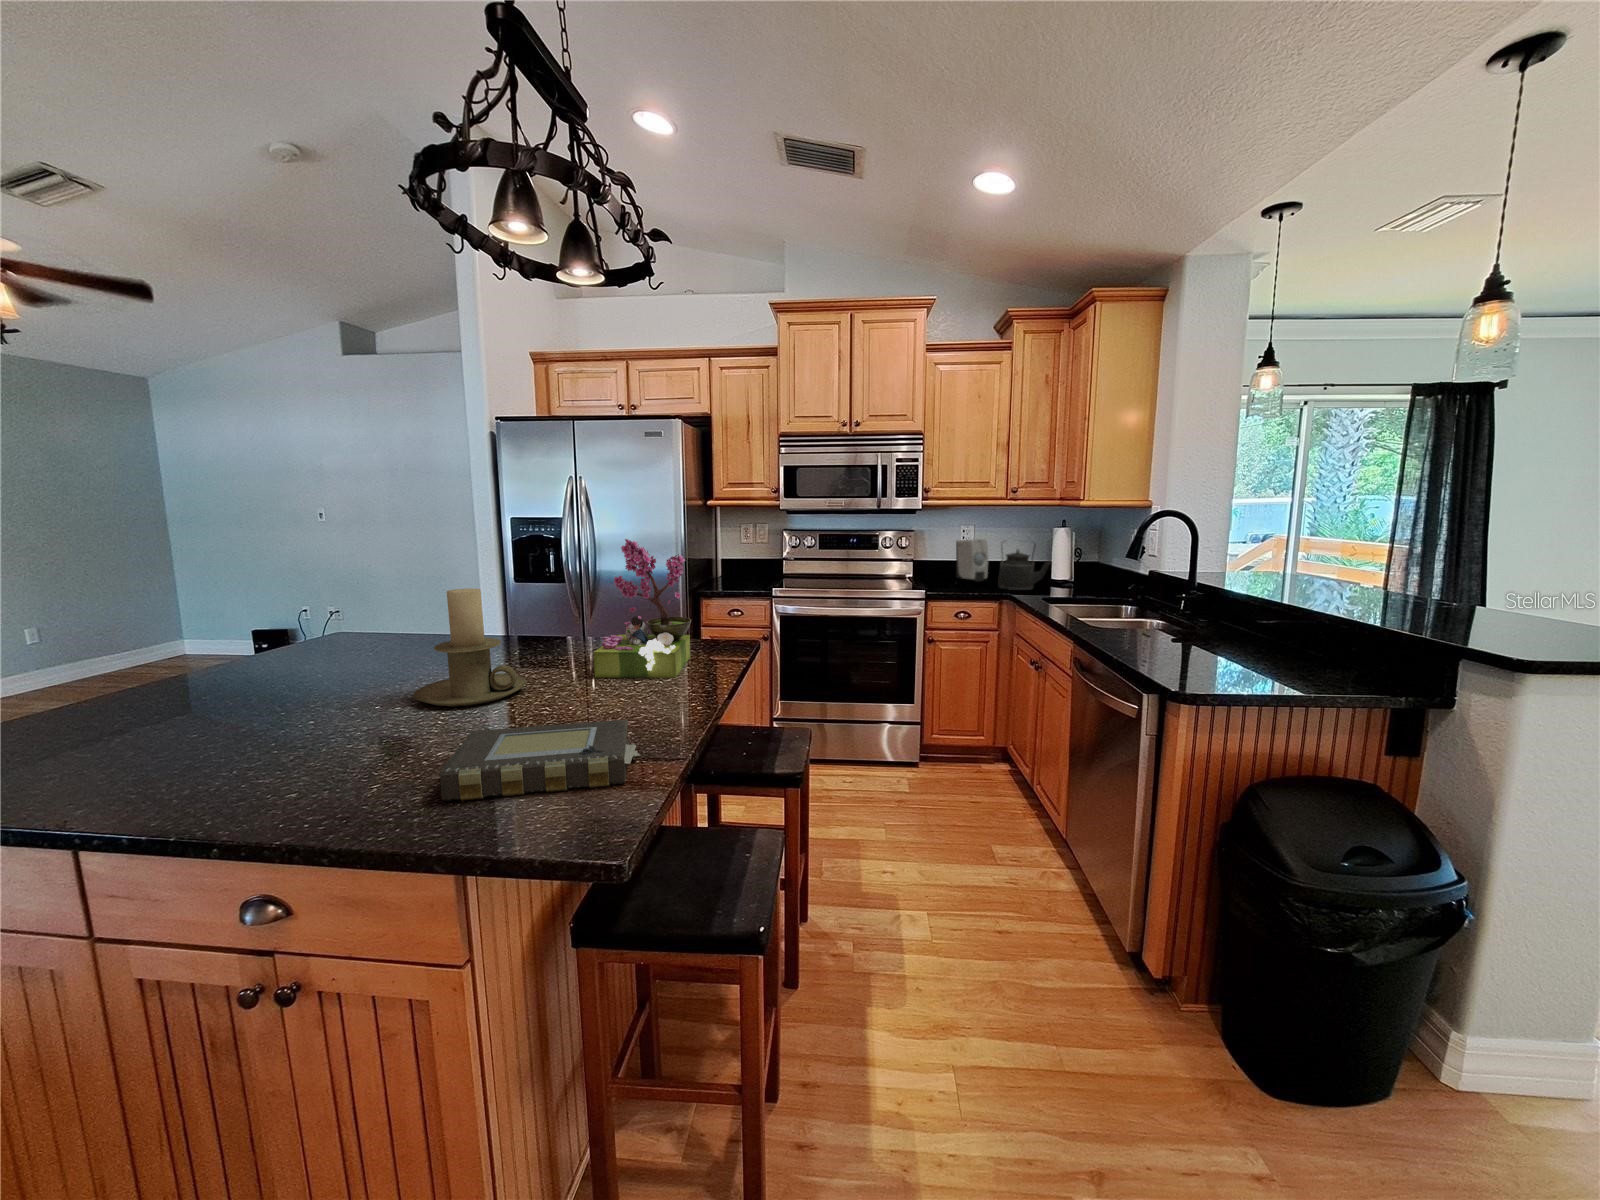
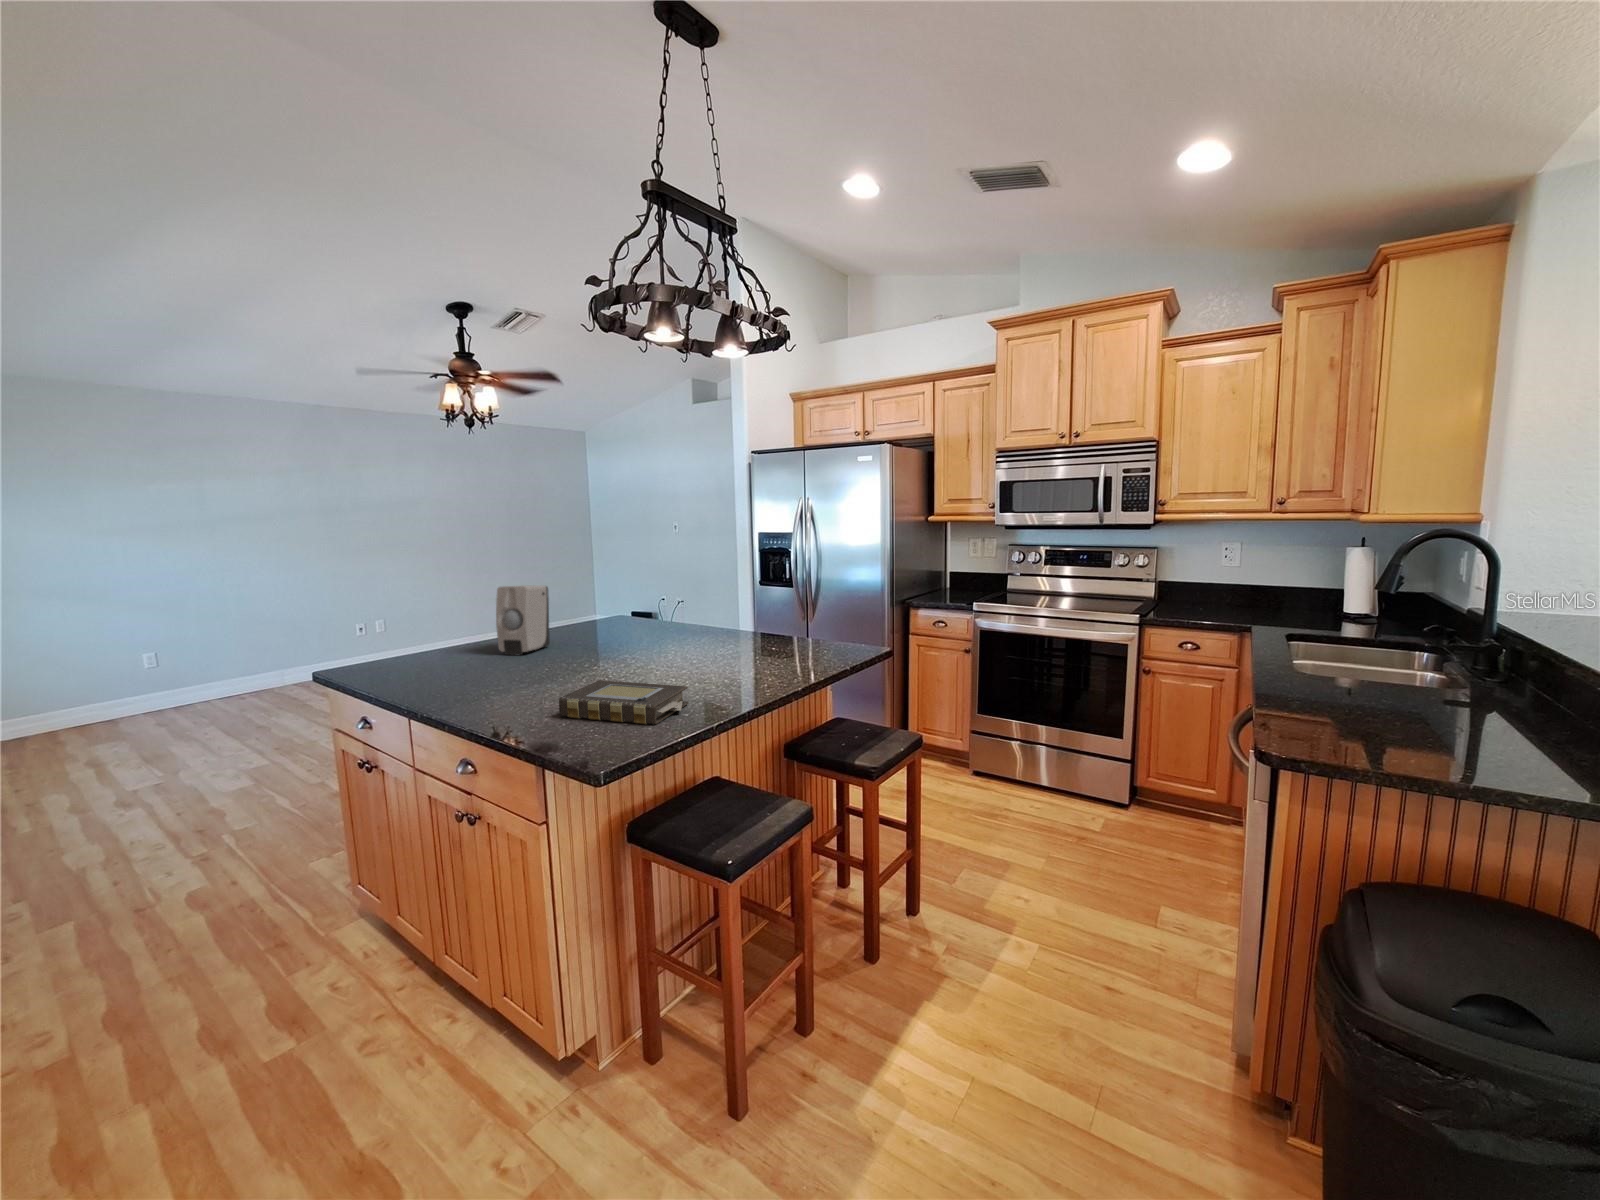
flower arrangement: present [594,539,692,678] -> none [726,554,811,668]
soap dispenser: present [956,539,988,581] -> present [496,585,550,655]
kettle: present [998,543,1052,590] -> none [1256,562,1337,623]
candle holder: present [413,588,526,707] -> none [607,589,679,669]

